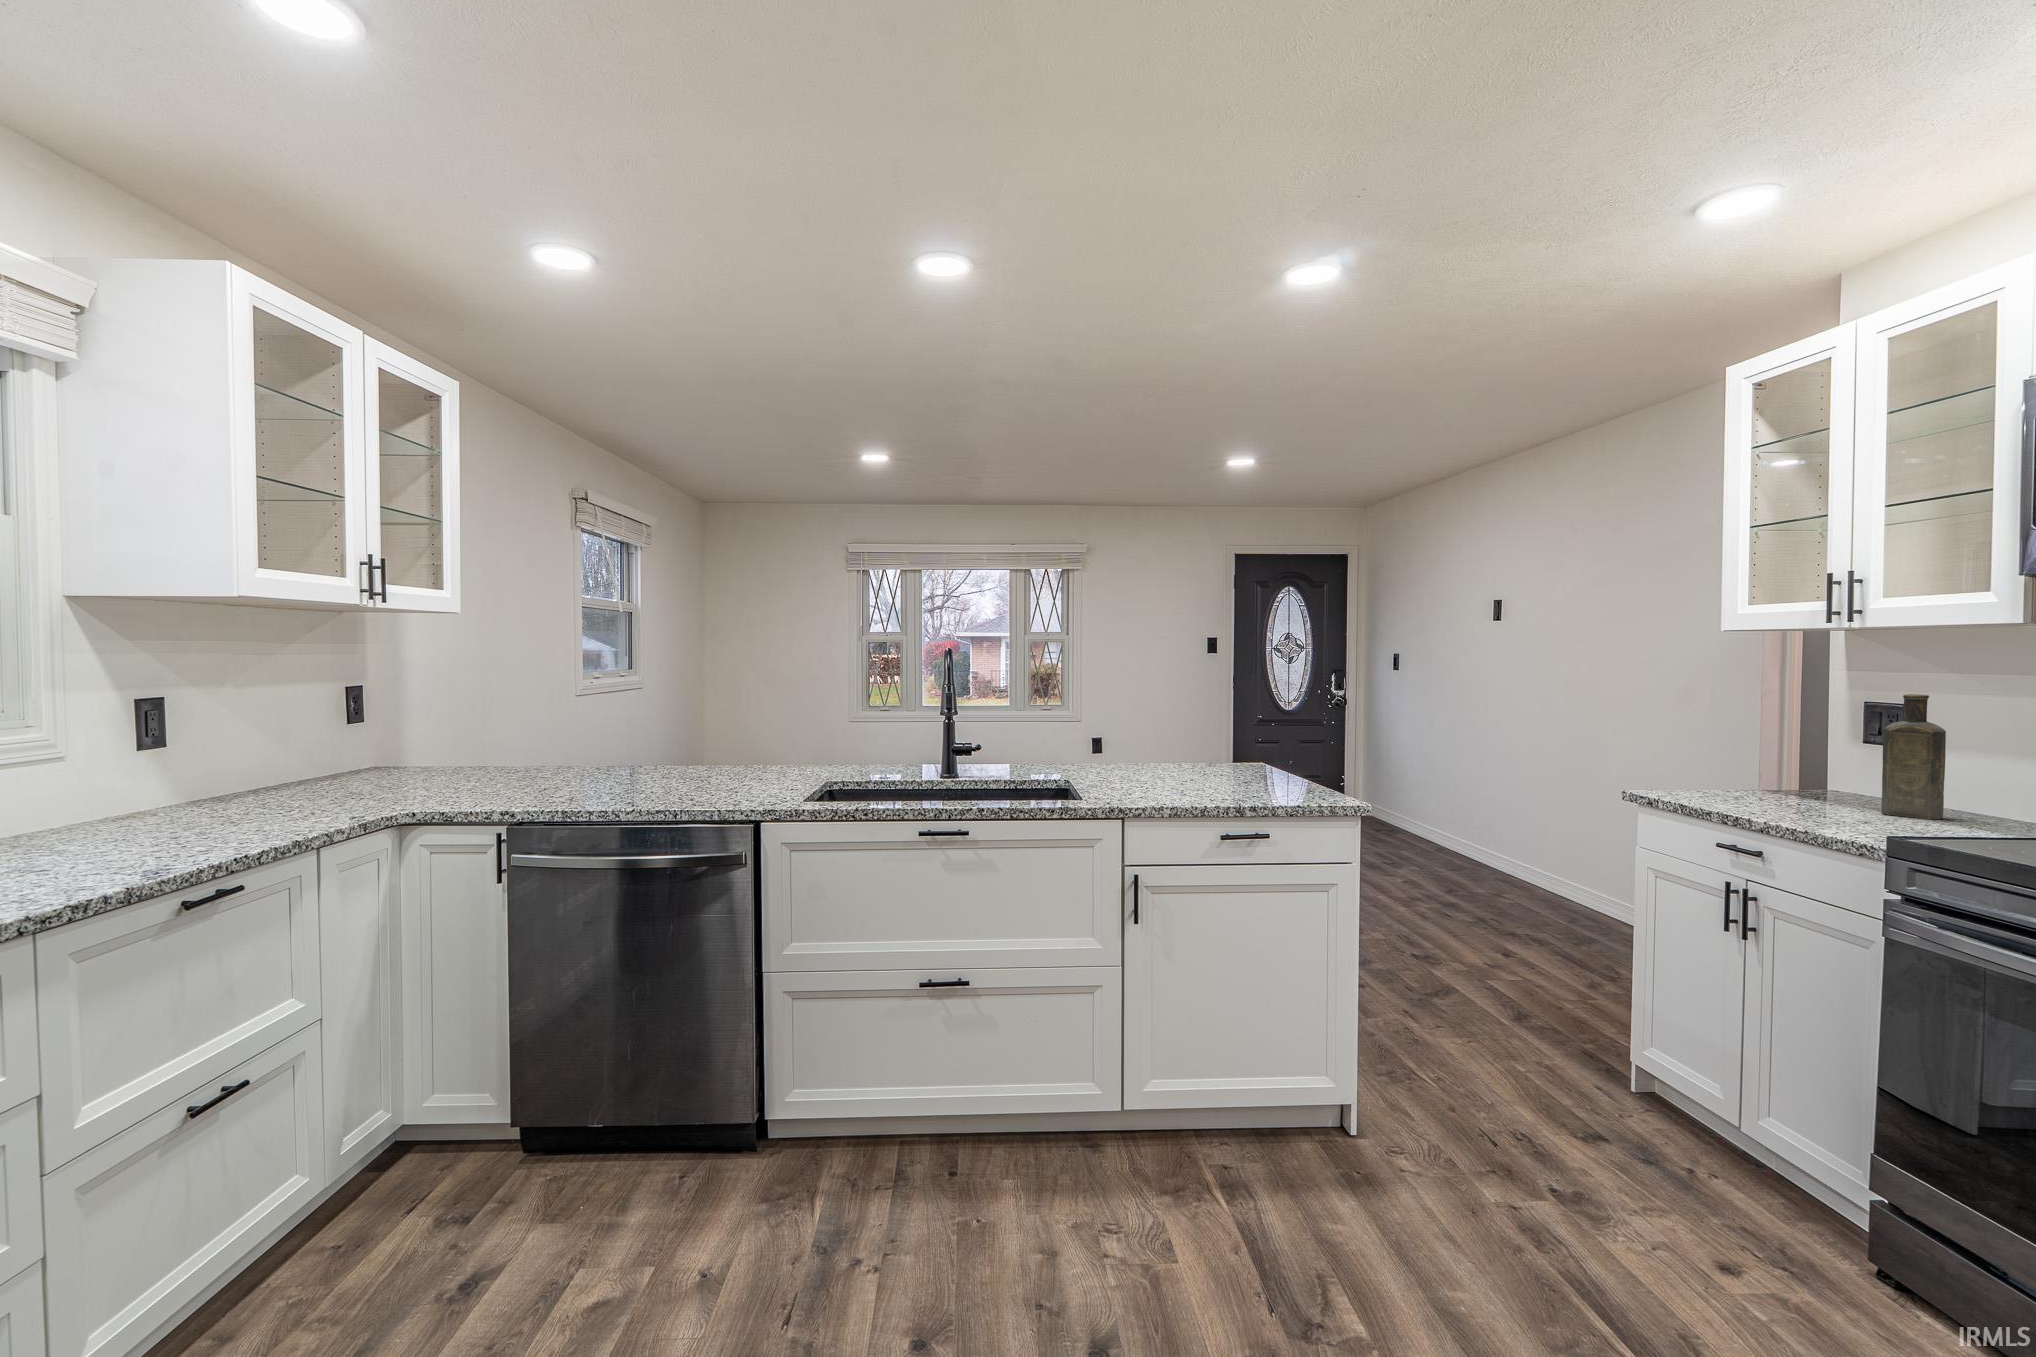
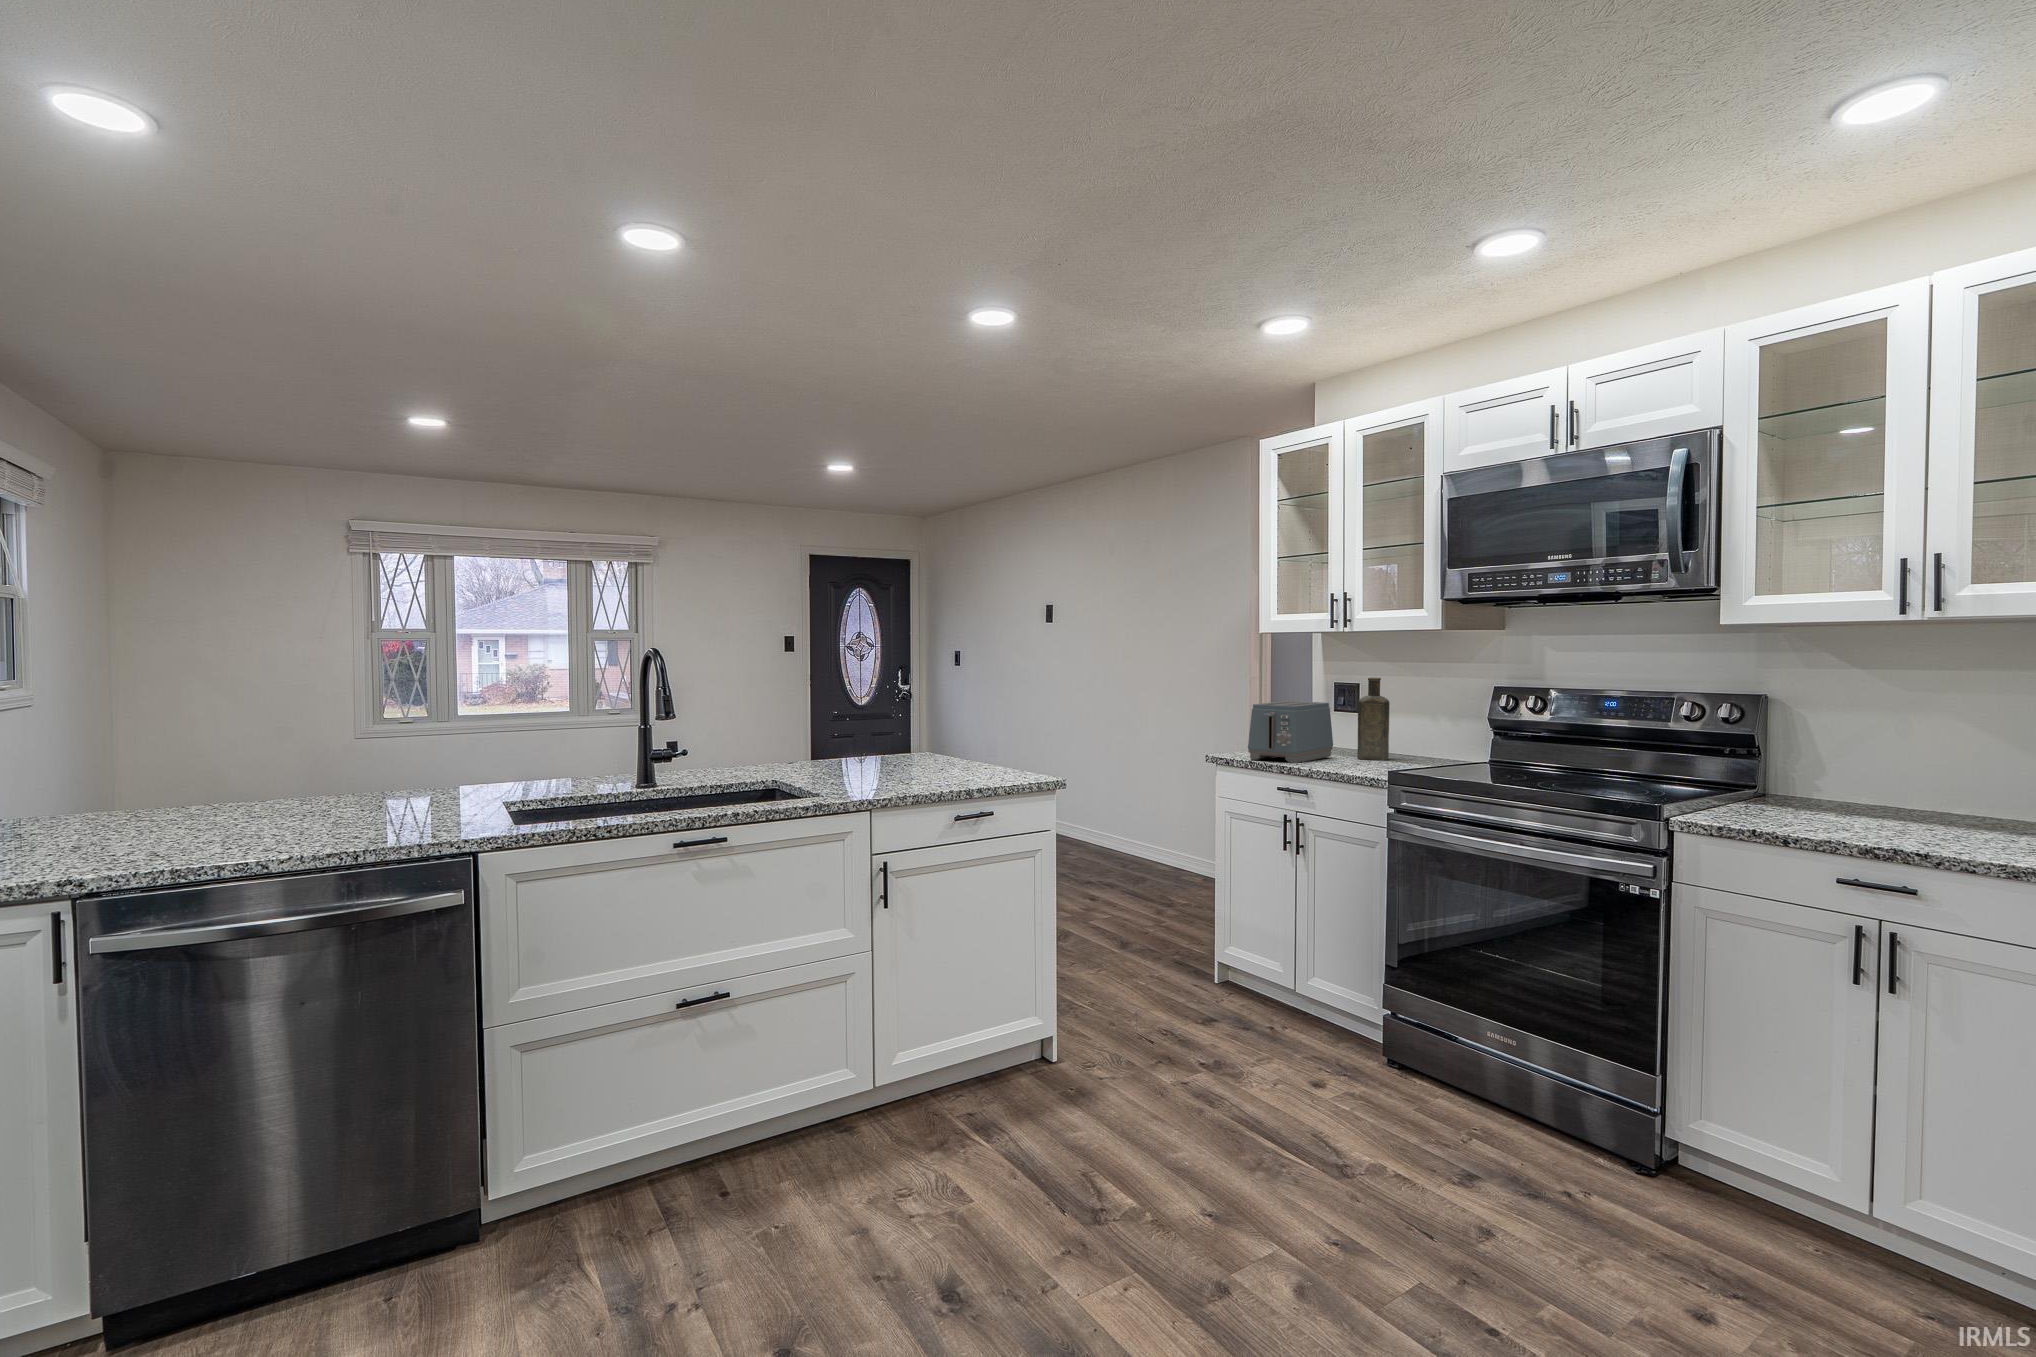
toaster: none [1678,724,1838,812] -> present [1248,701,1333,763]

